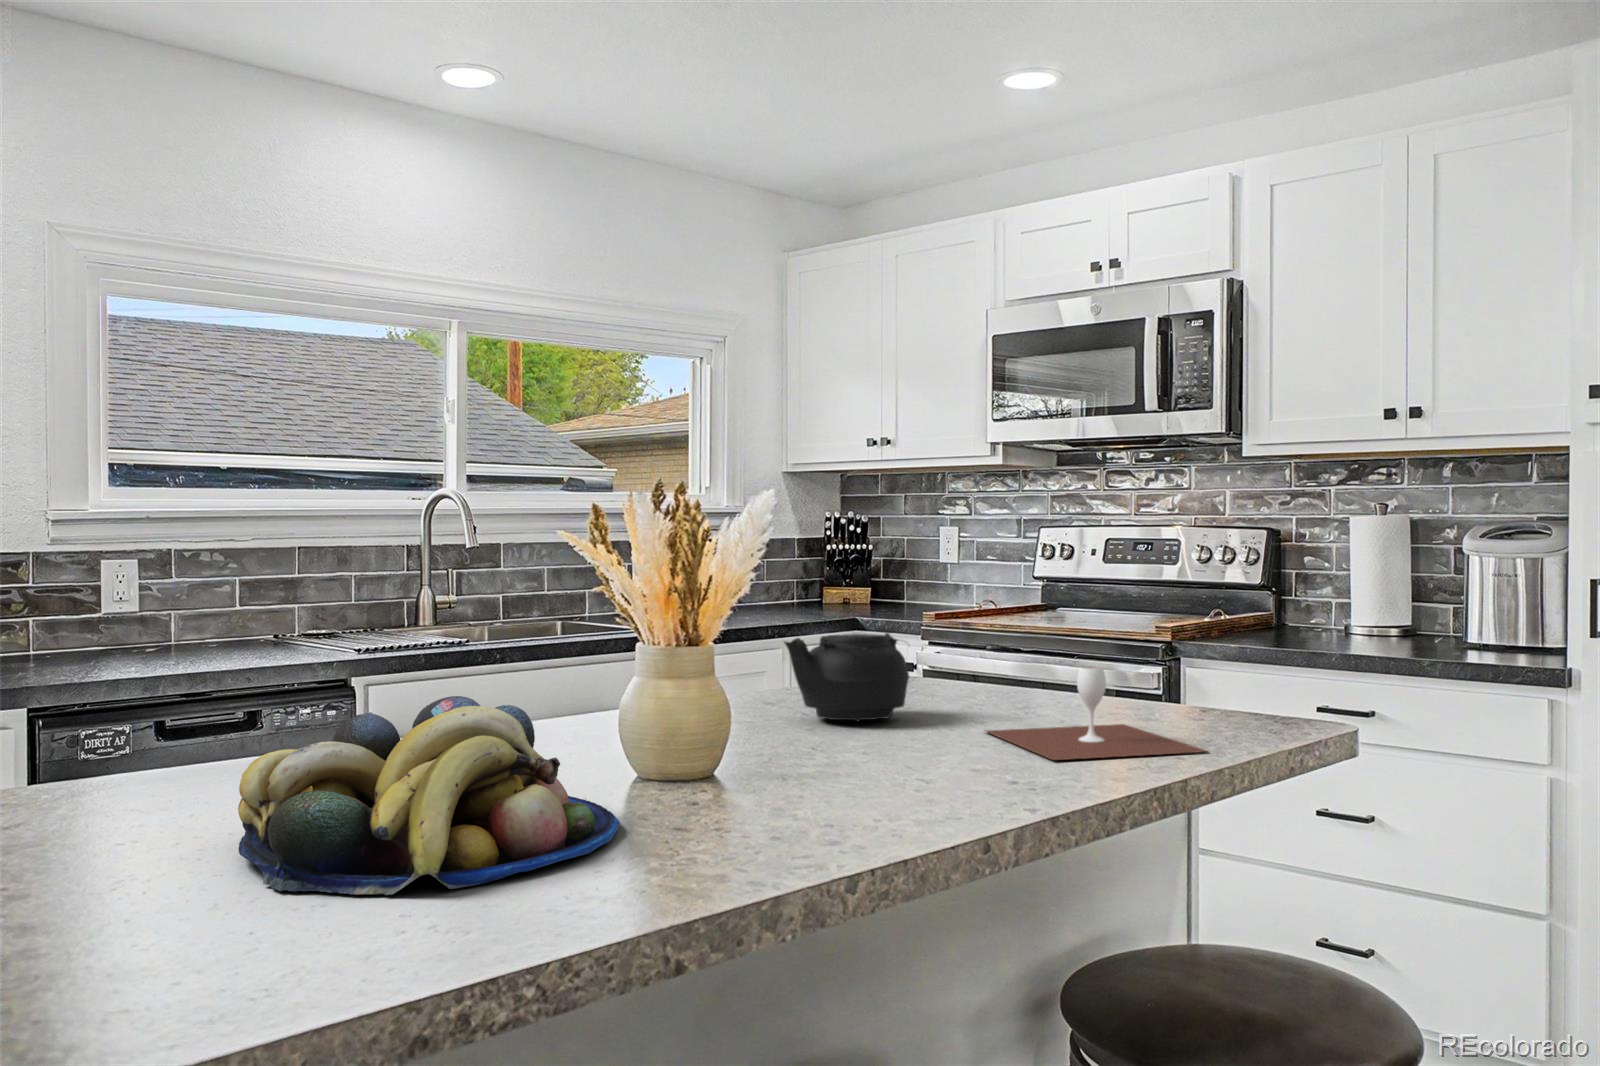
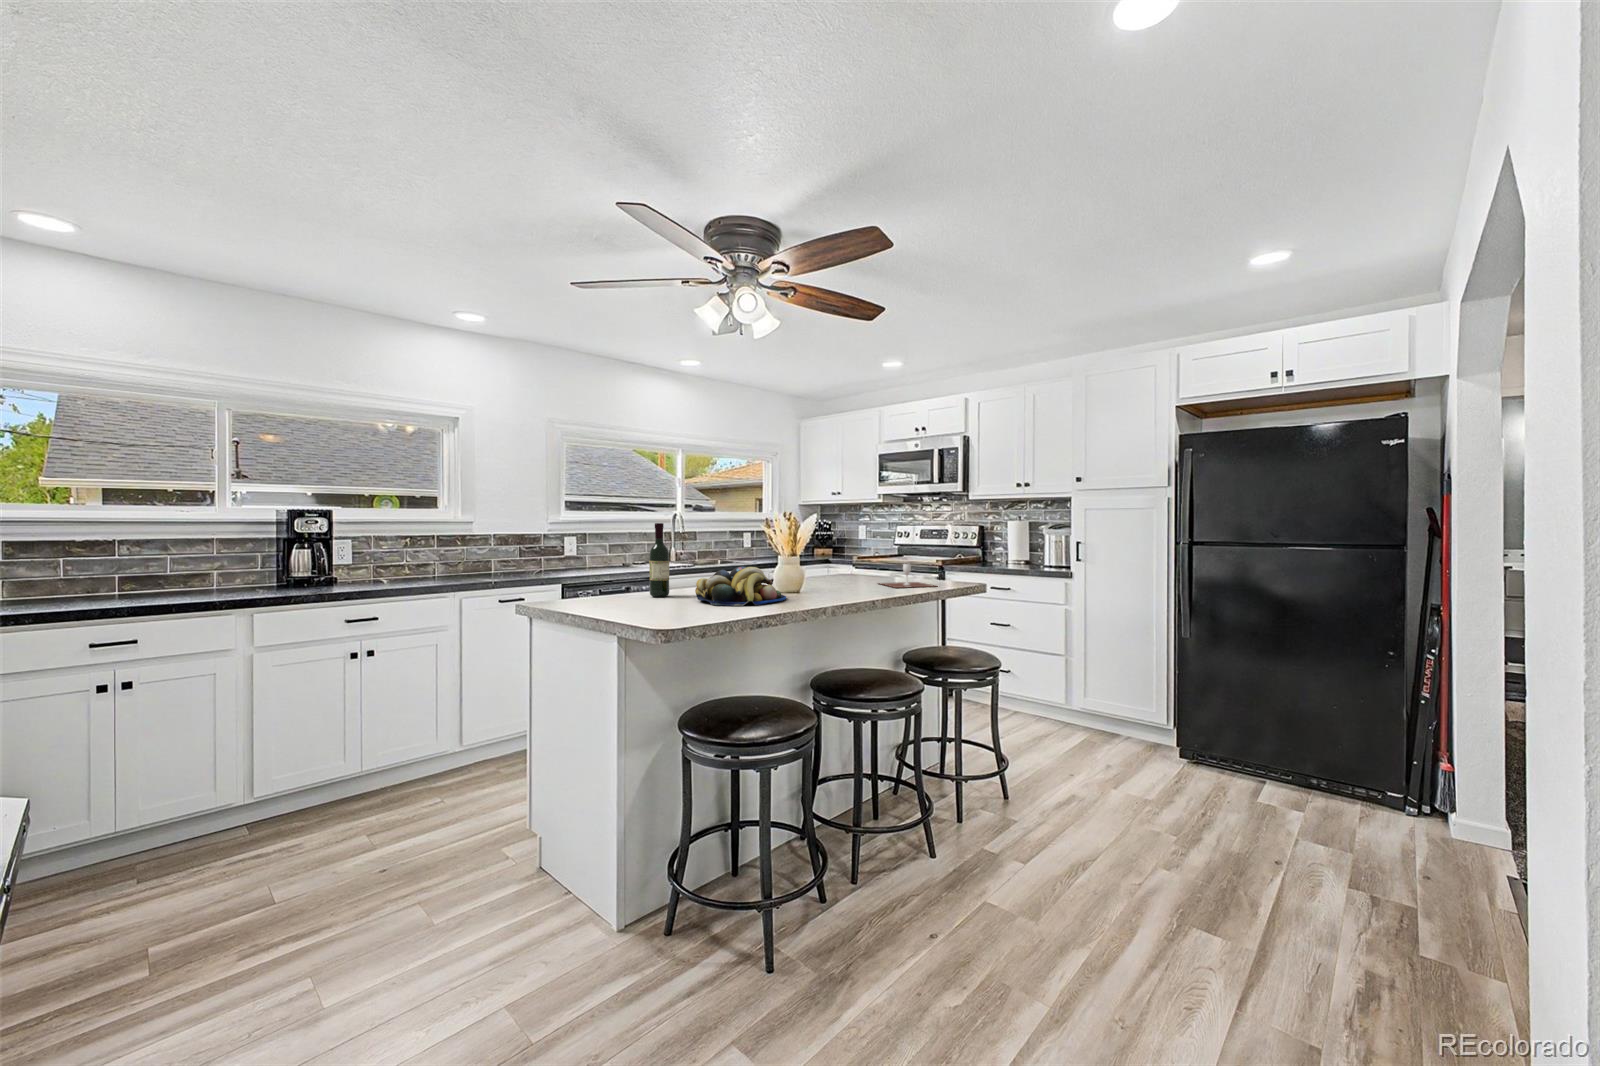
wine bottle: none [102,527,186,814] -> present [649,523,669,597]
teapot: present [784,633,909,722] -> none [817,556,855,582]

